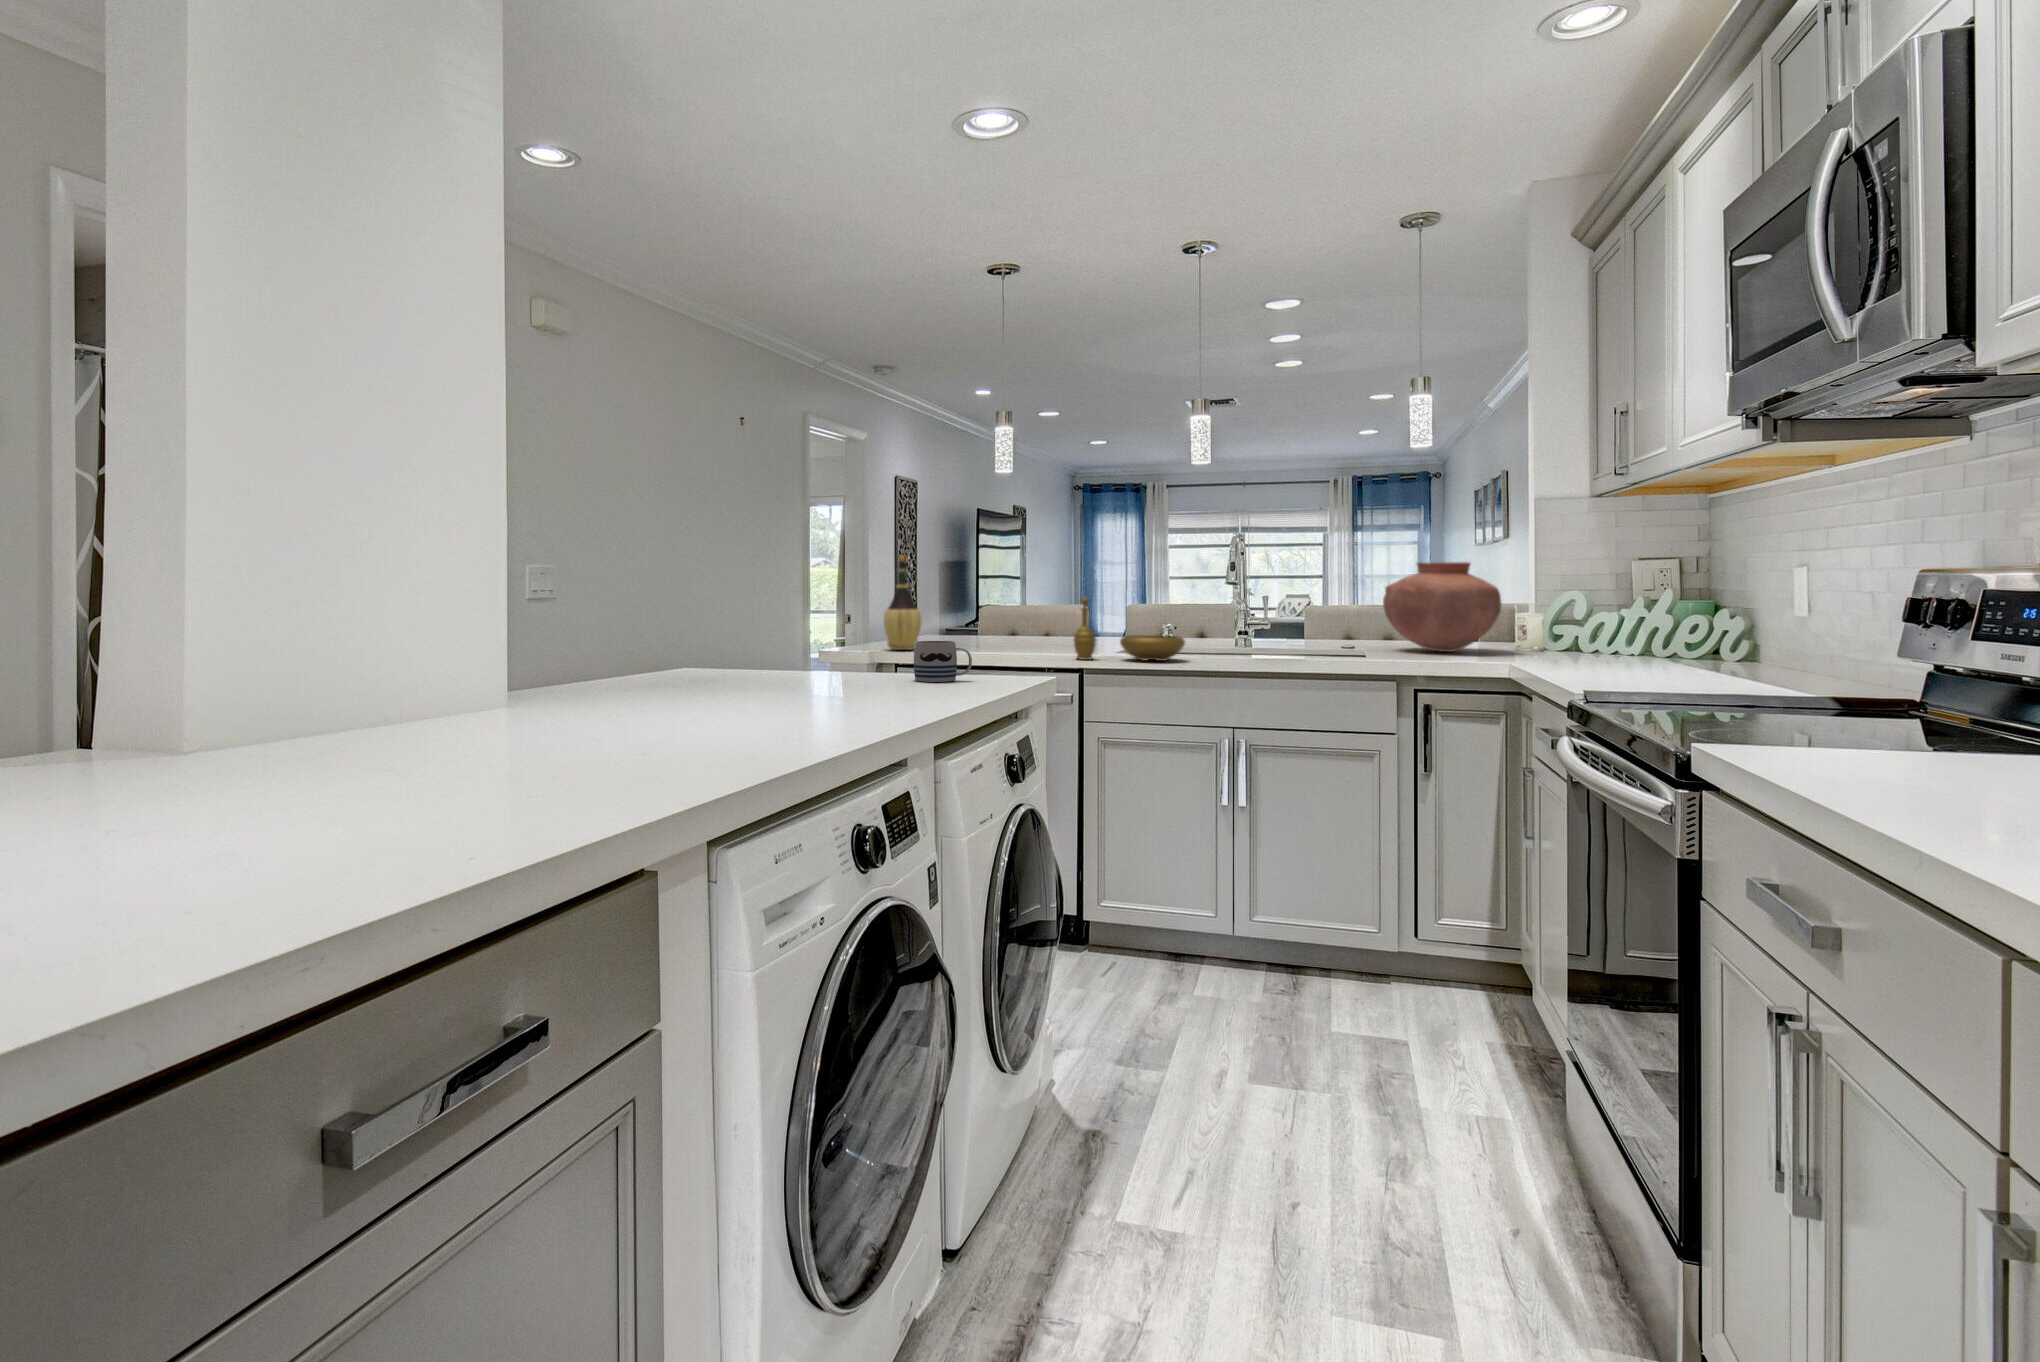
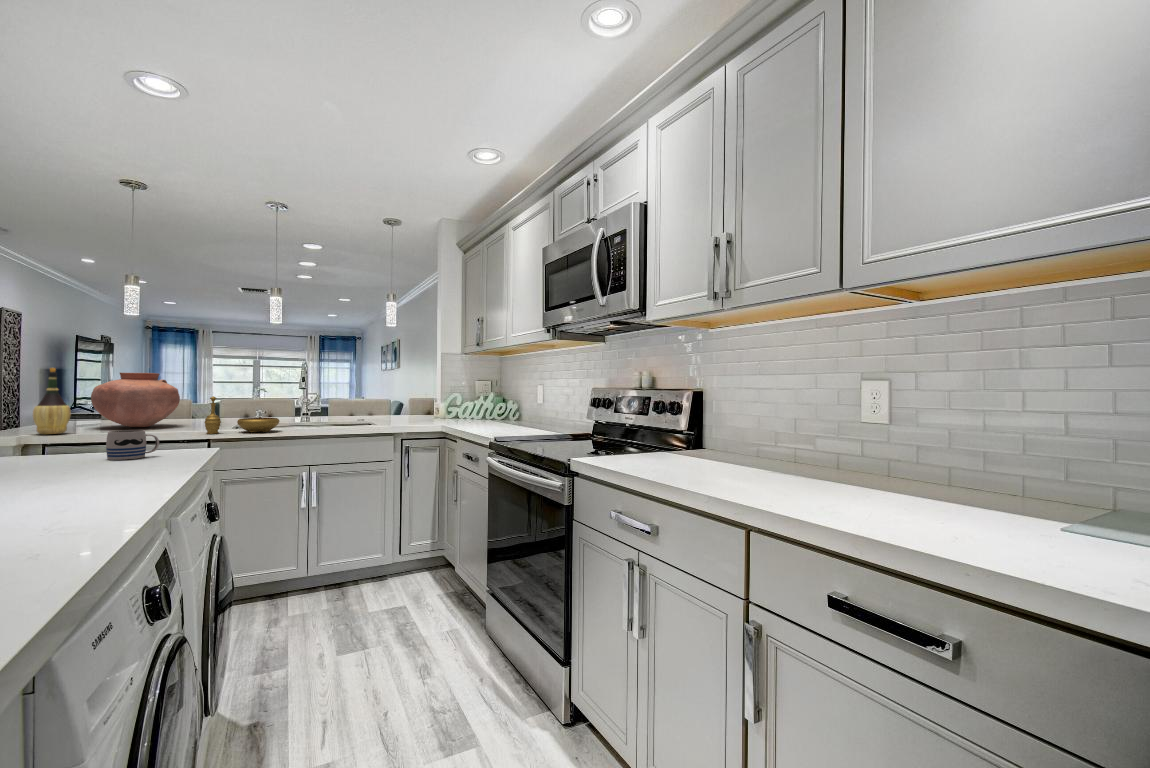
vase: present [1383,562,1502,652] -> present [91,372,180,427]

